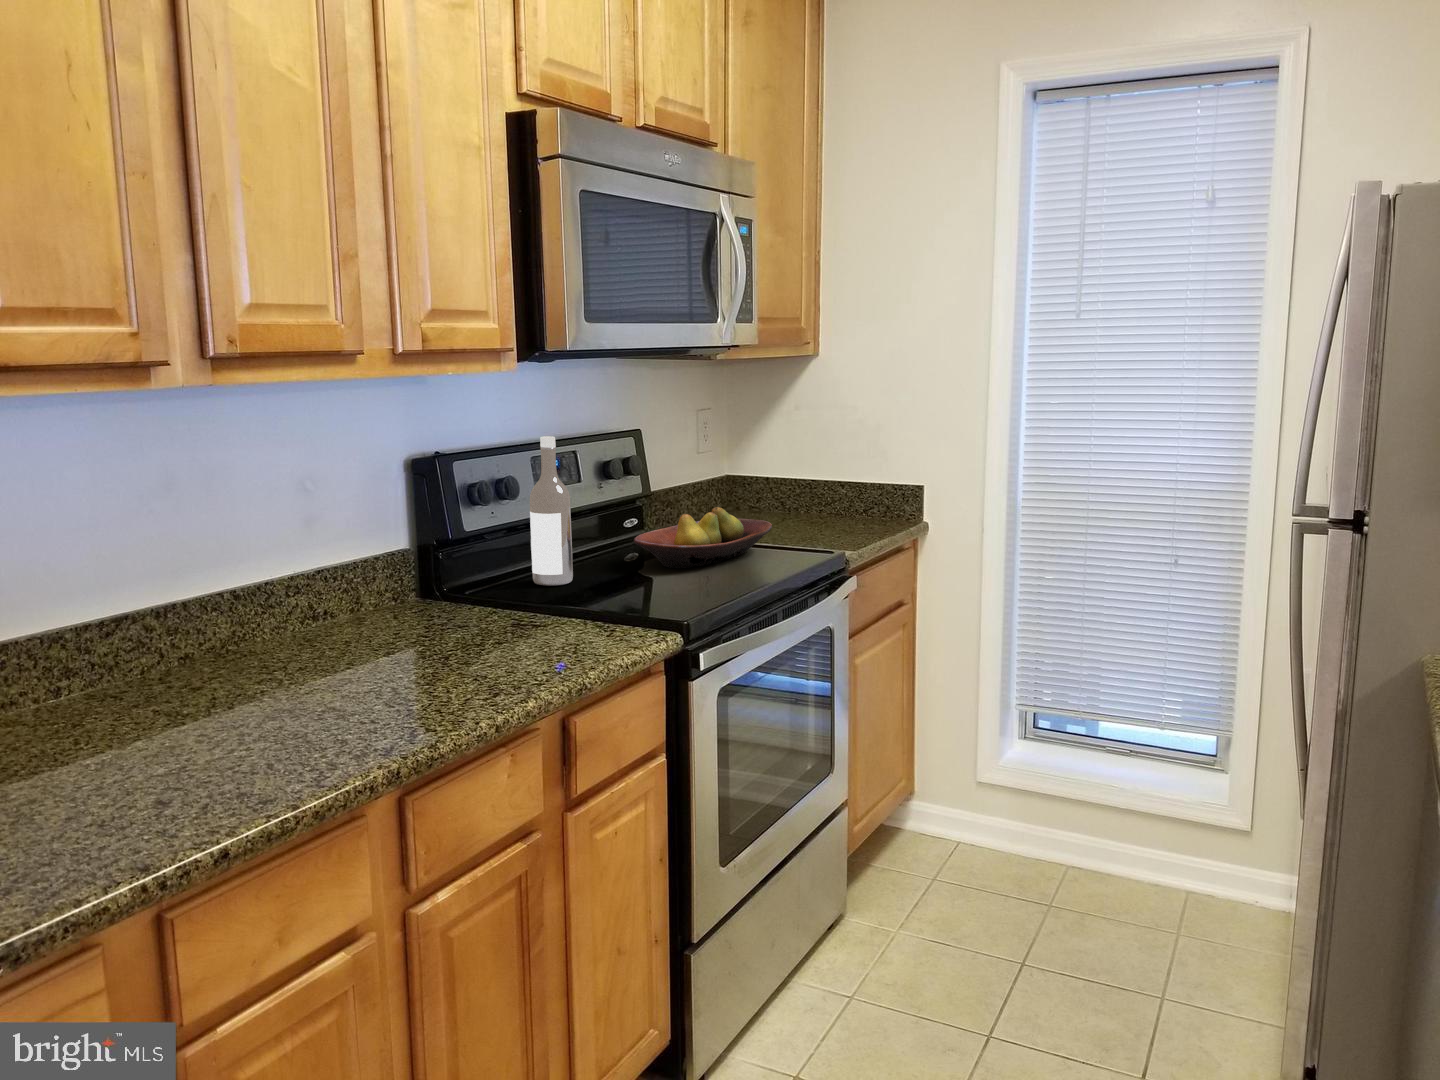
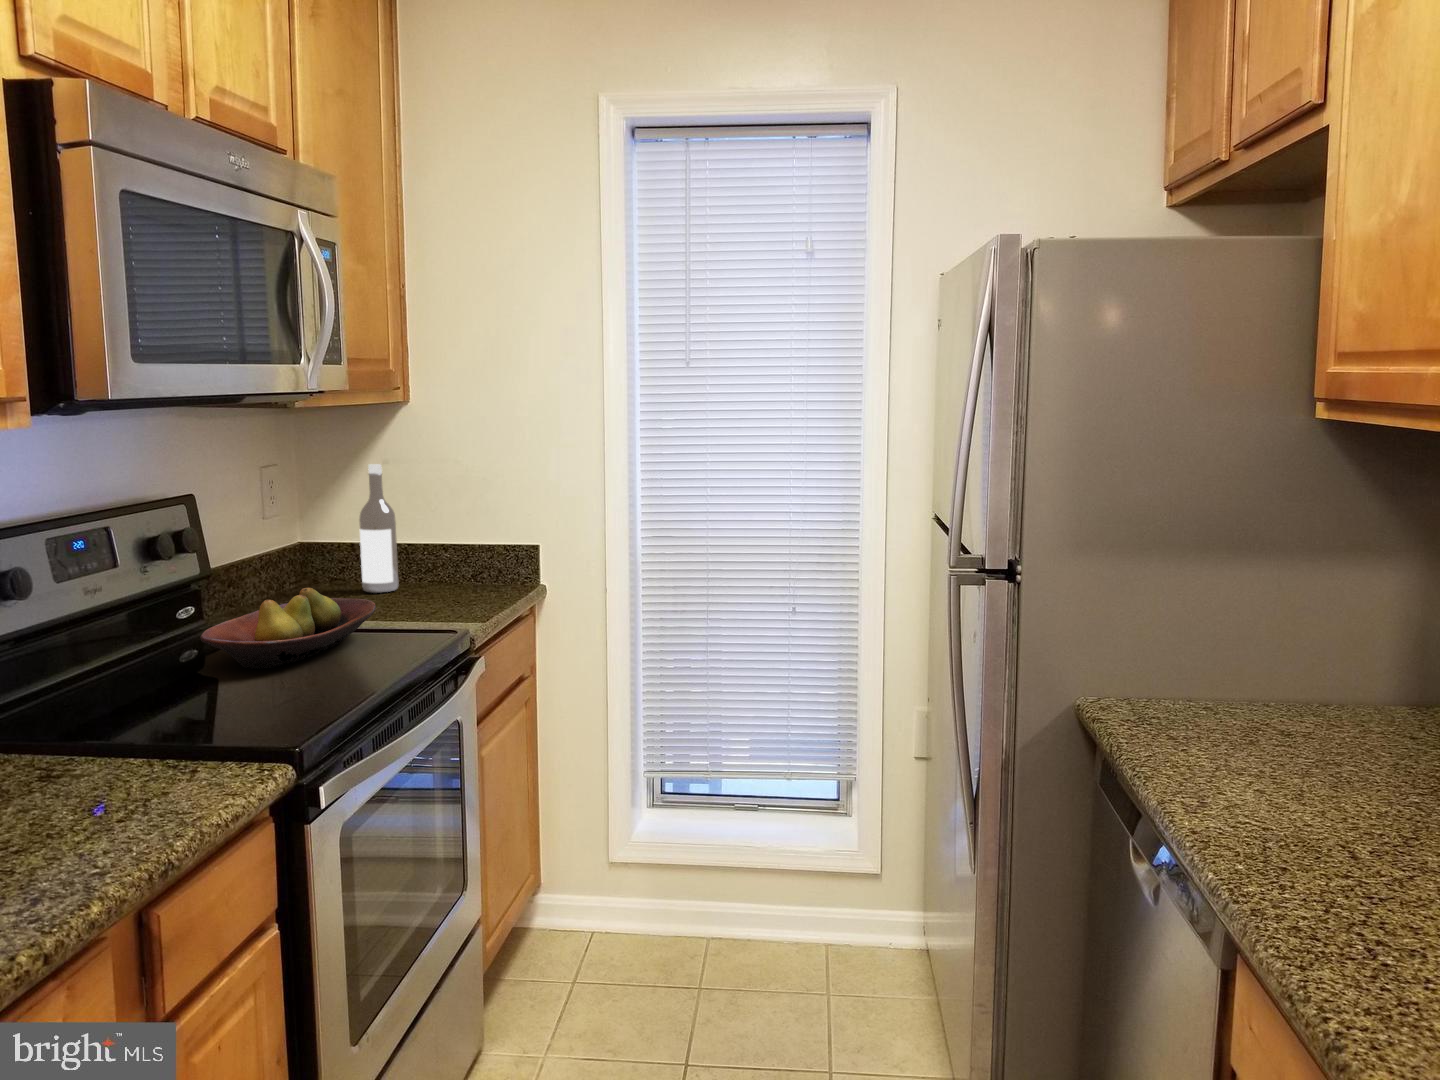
wine bottle: present [530,436,573,586] -> present [359,464,398,593]

